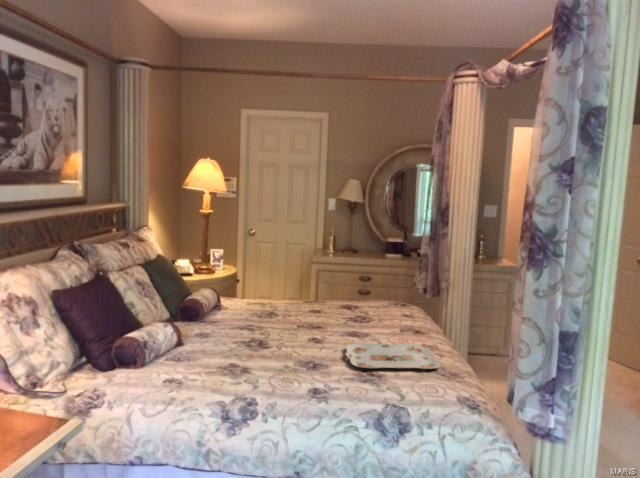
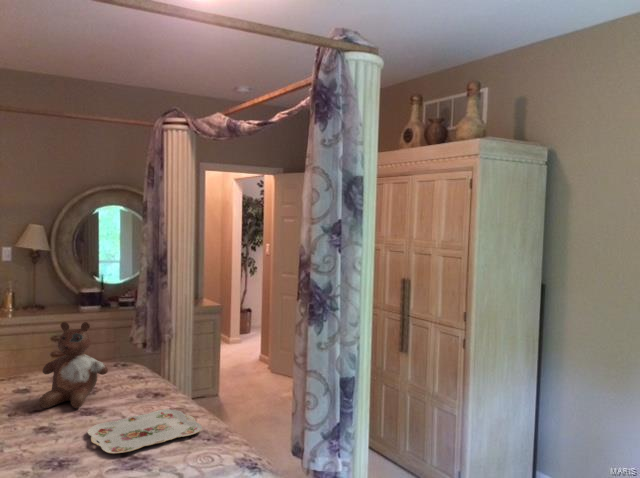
stuffed bear: none [322,256,377,329] -> present [39,322,108,408]

